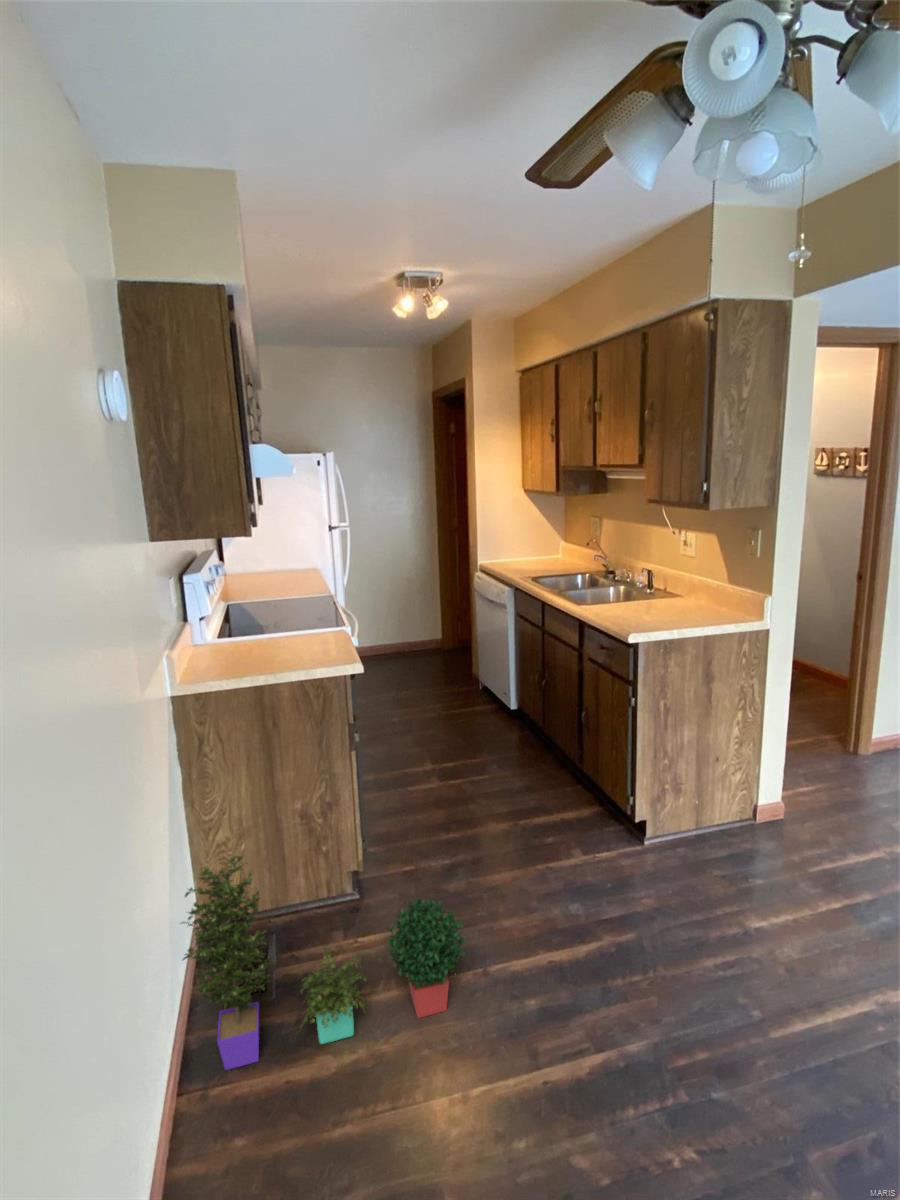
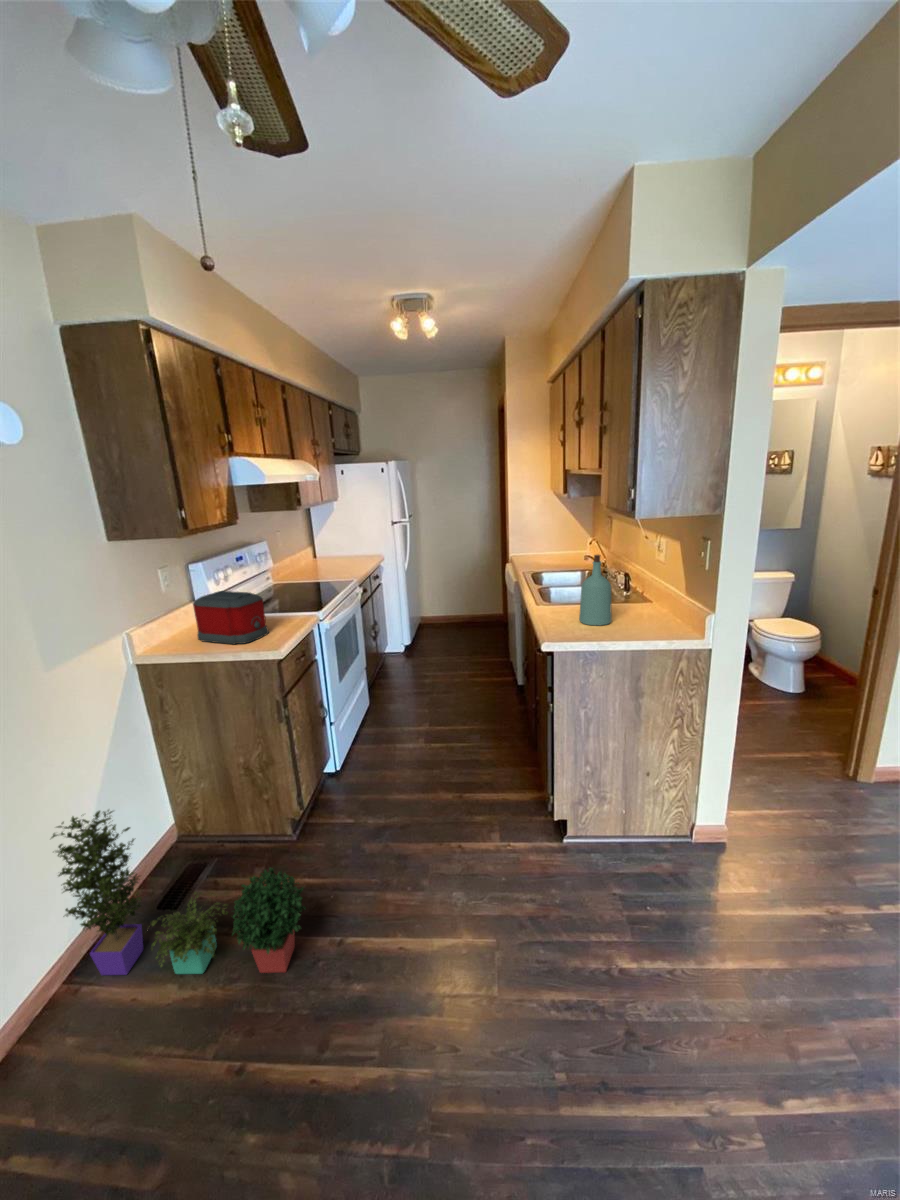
bottle: none [640,547,671,618] -> present [579,555,612,626]
toaster: none [226,604,314,666] -> present [193,591,269,644]

